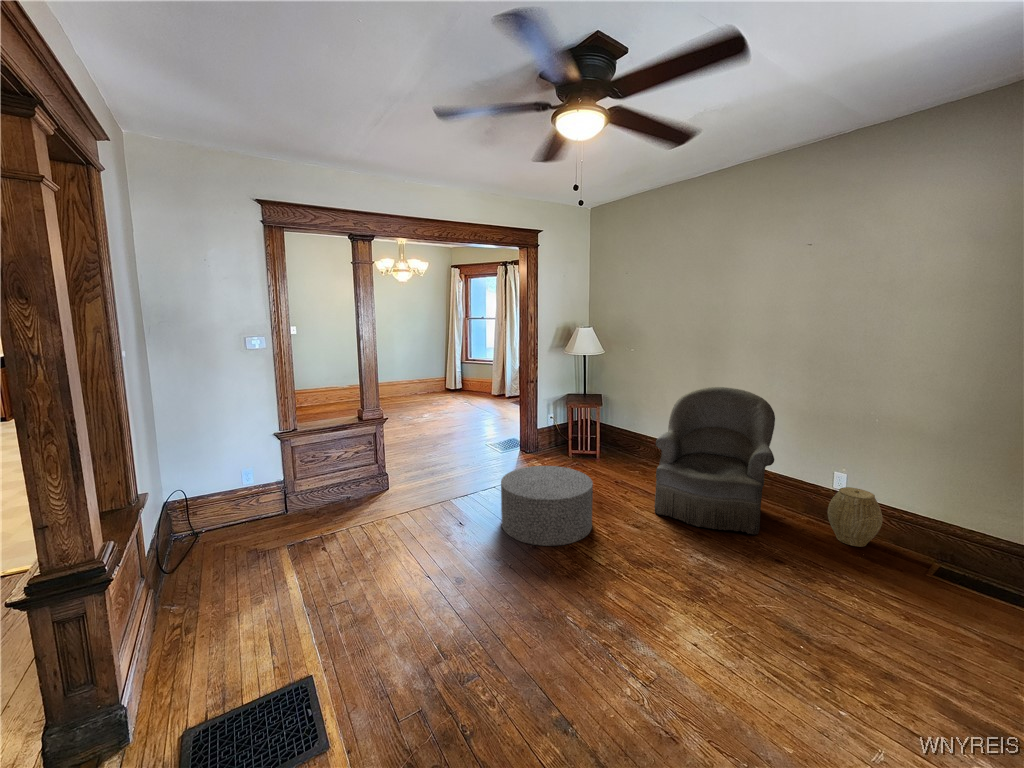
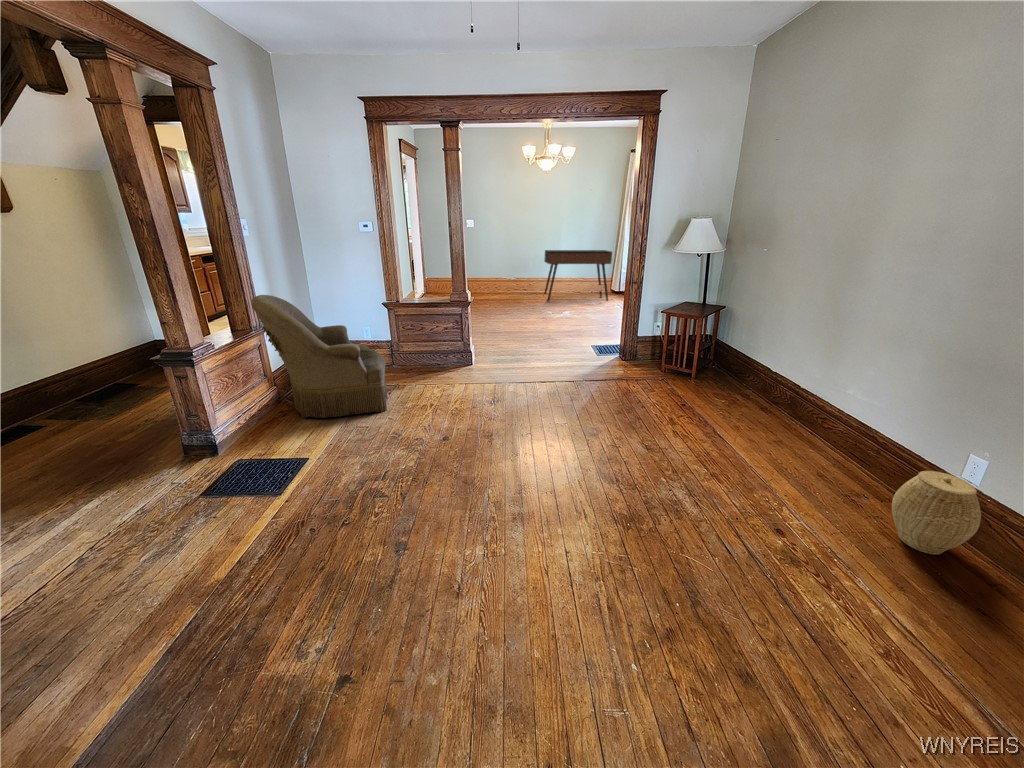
console table: none [382,351,453,408] -> present [544,250,612,302]
armchair: present [654,387,775,535] -> present [252,295,388,418]
ottoman: present [501,466,593,546] -> none [519,364,610,440]

